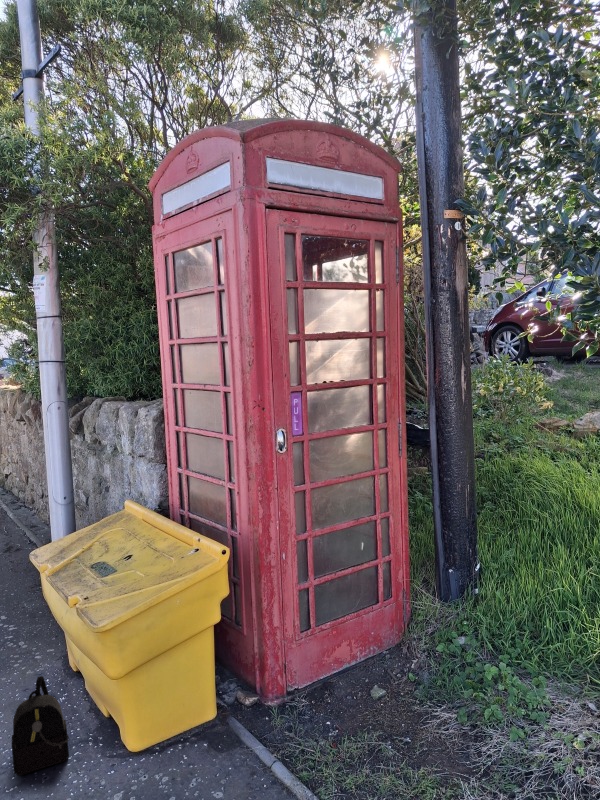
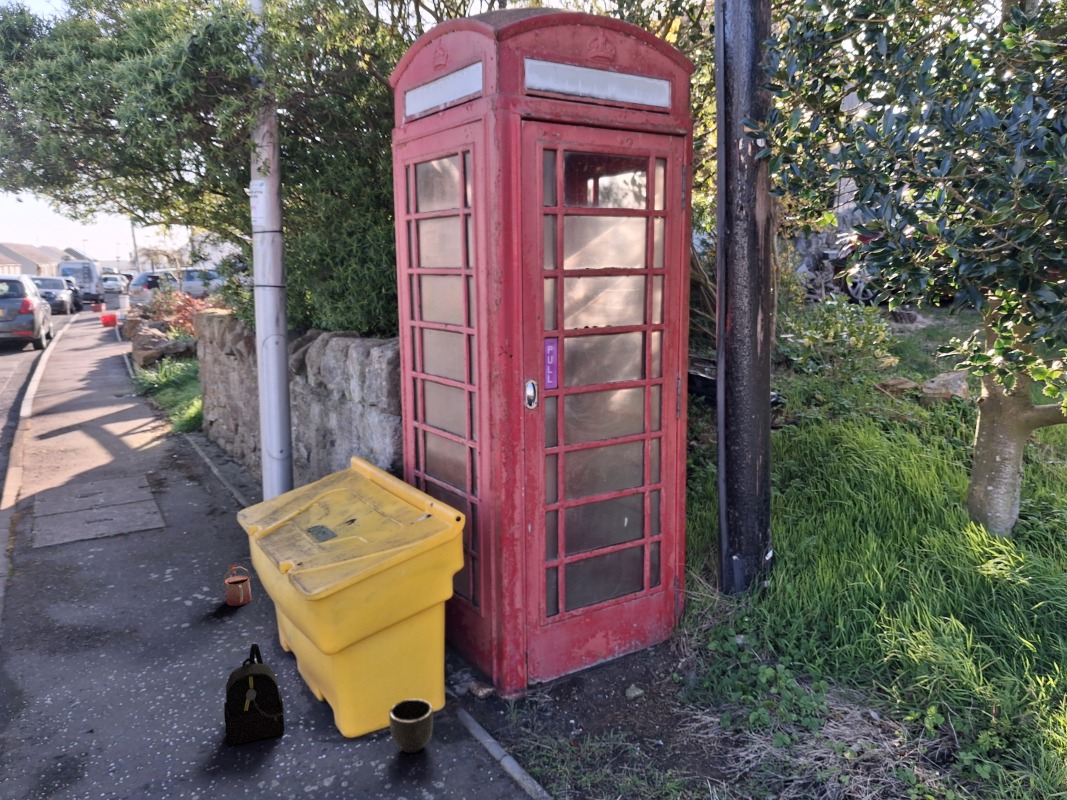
watering can: none [13,598,39,635] -> present [223,565,252,606]
planter: none [166,718,206,771] -> present [389,699,433,753]

